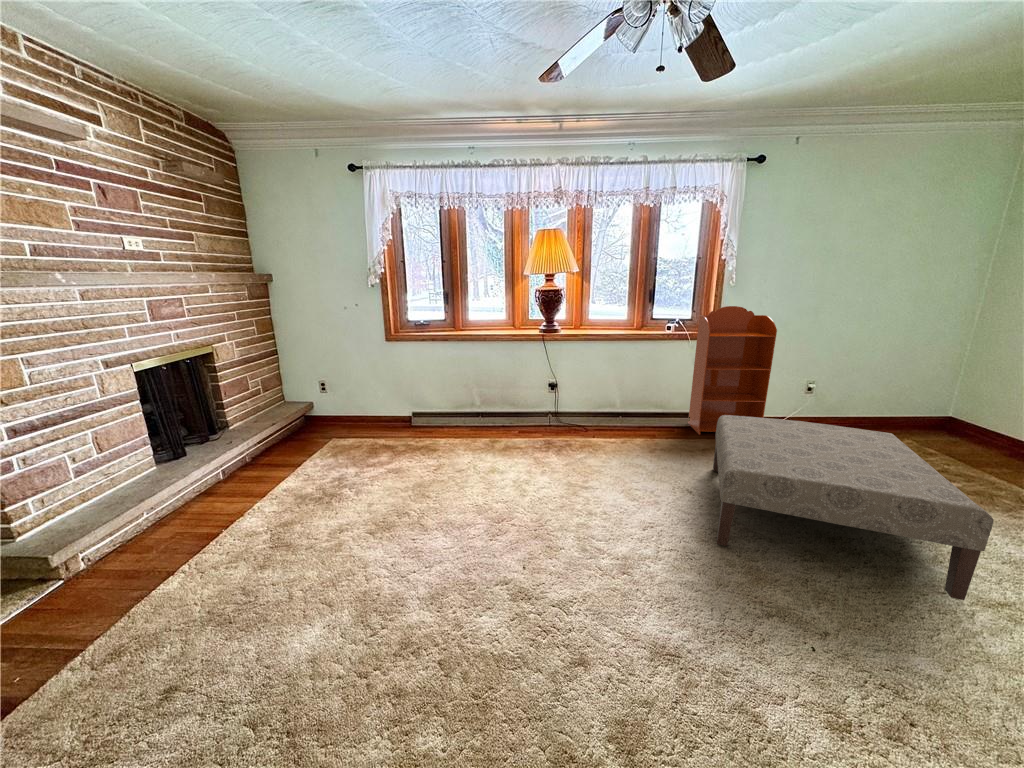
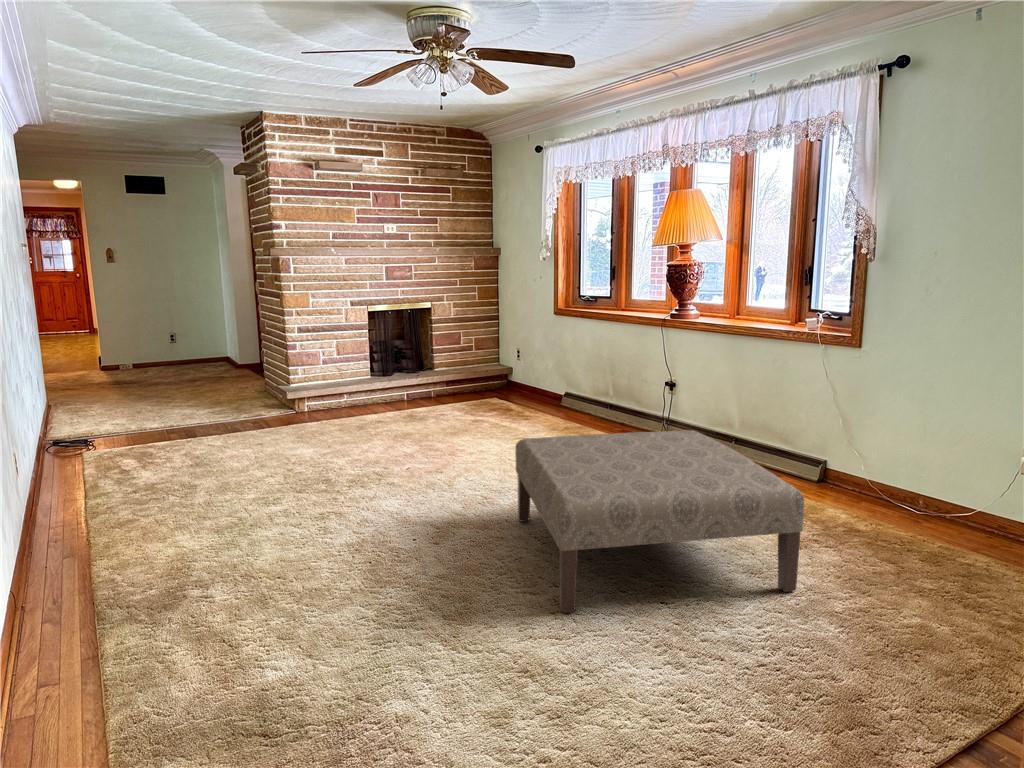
bookcase: present [688,306,777,435] -> none [798,296,948,524]

